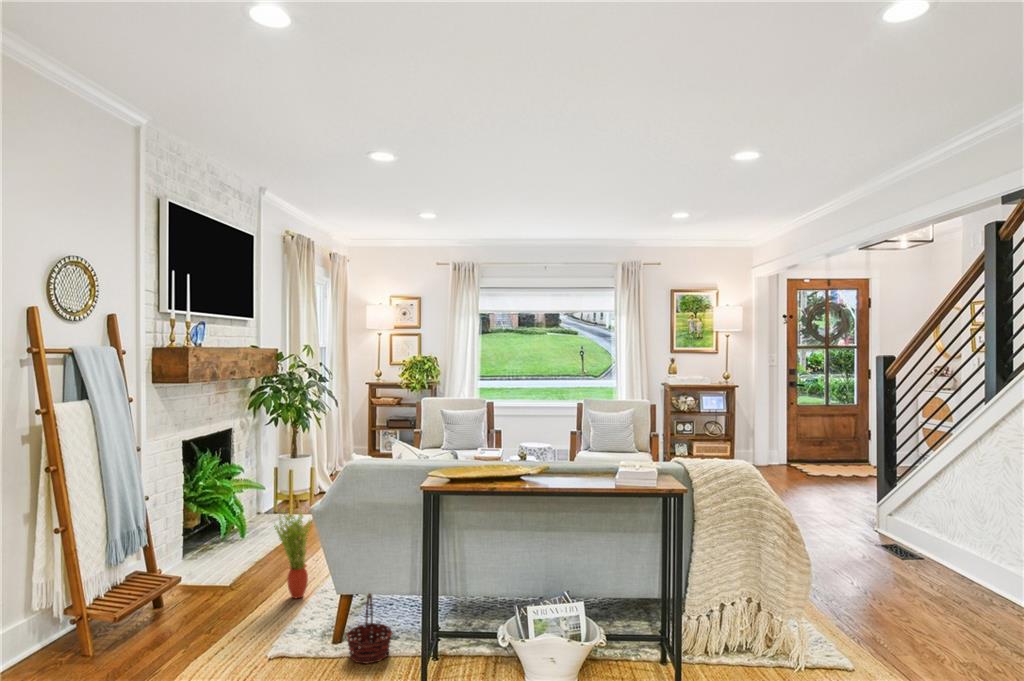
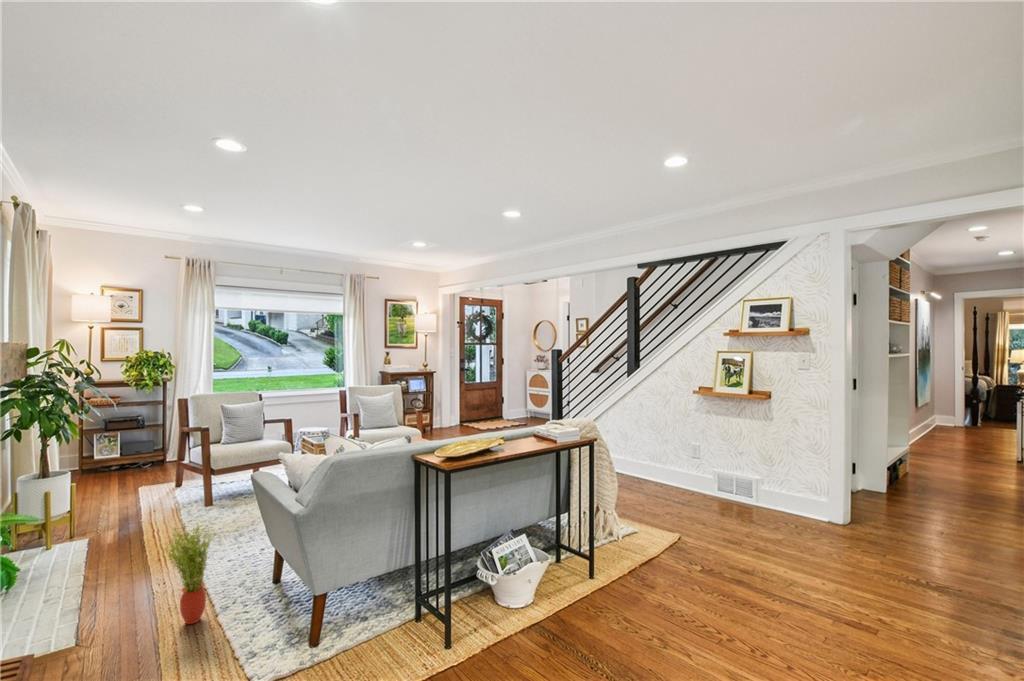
basket: present [347,593,392,664] -> none [333,580,379,651]

